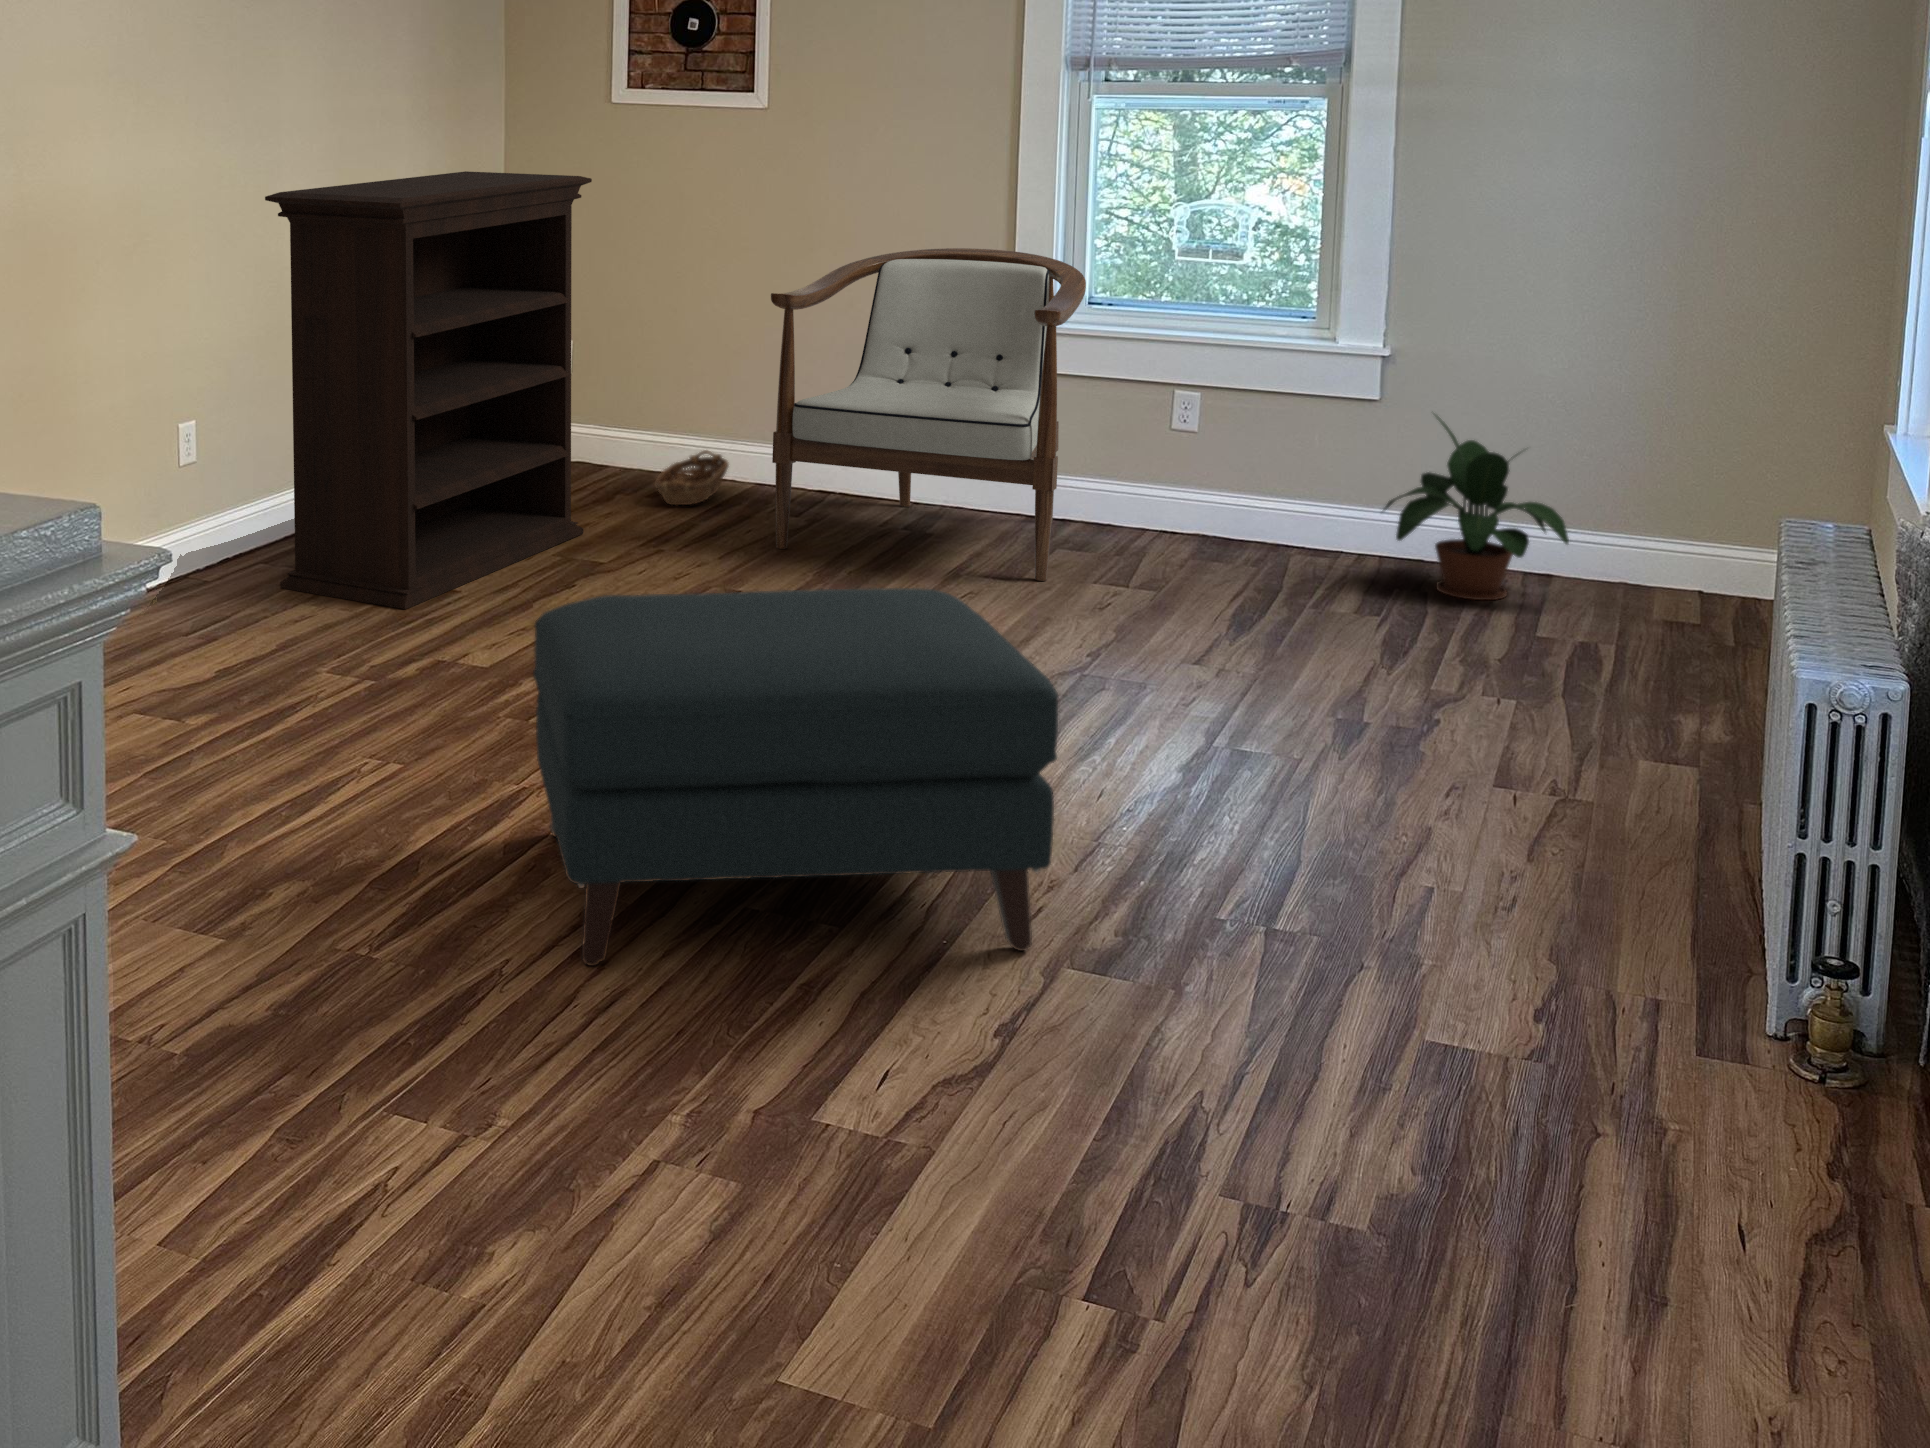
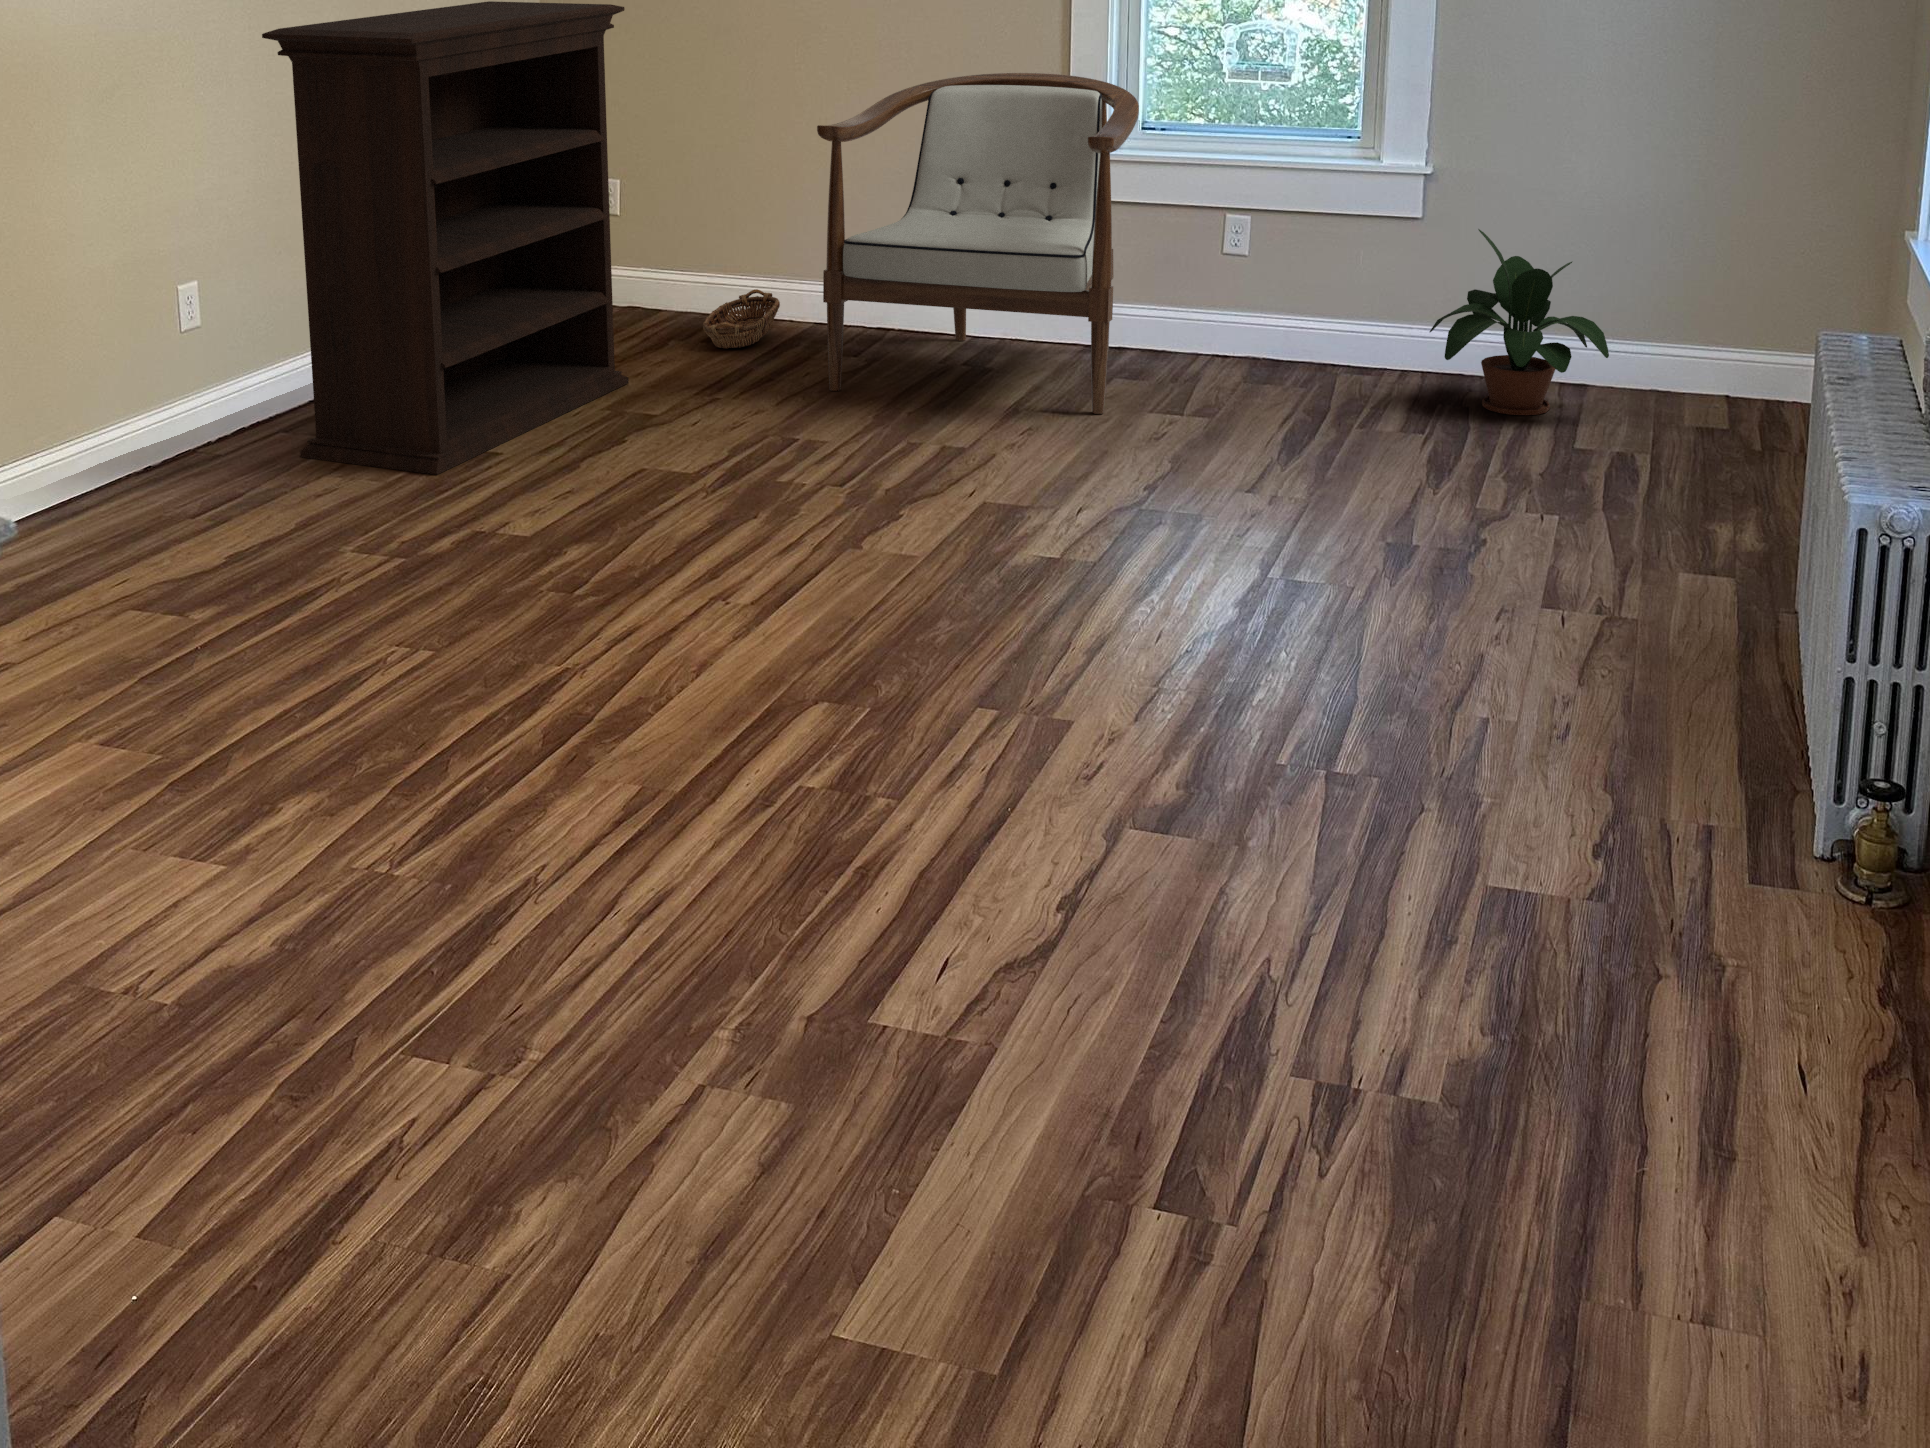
ottoman: present [533,588,1058,966] -> none [563,441,1119,866]

